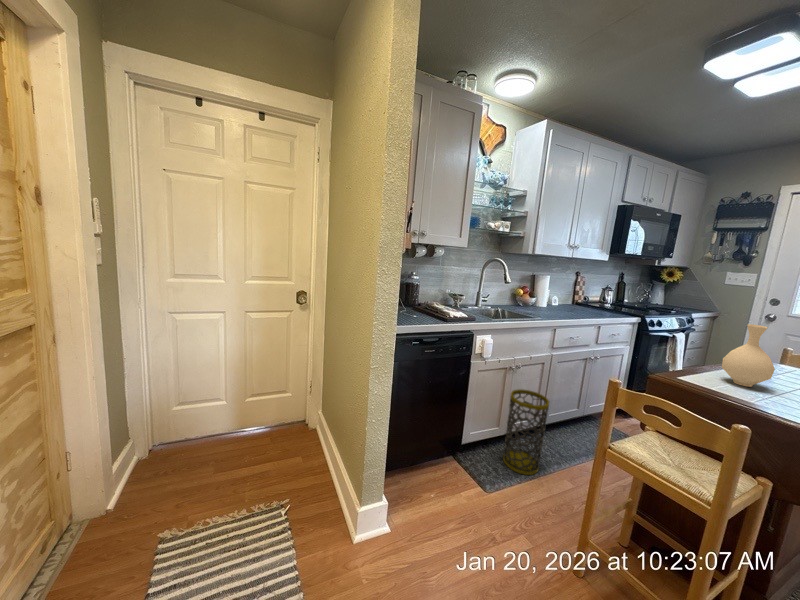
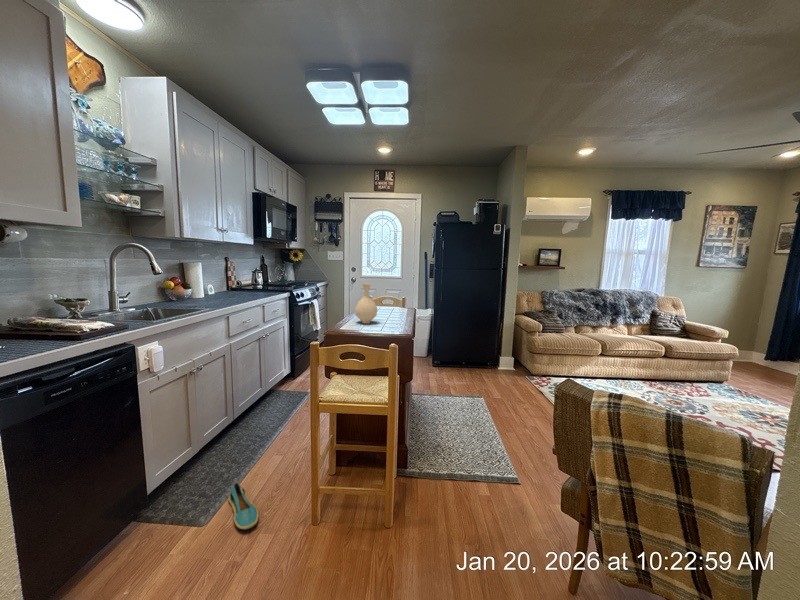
trash can: present [503,389,549,475] -> none [199,387,247,481]
shoe: none [507,479,529,528] -> present [228,482,259,529]

